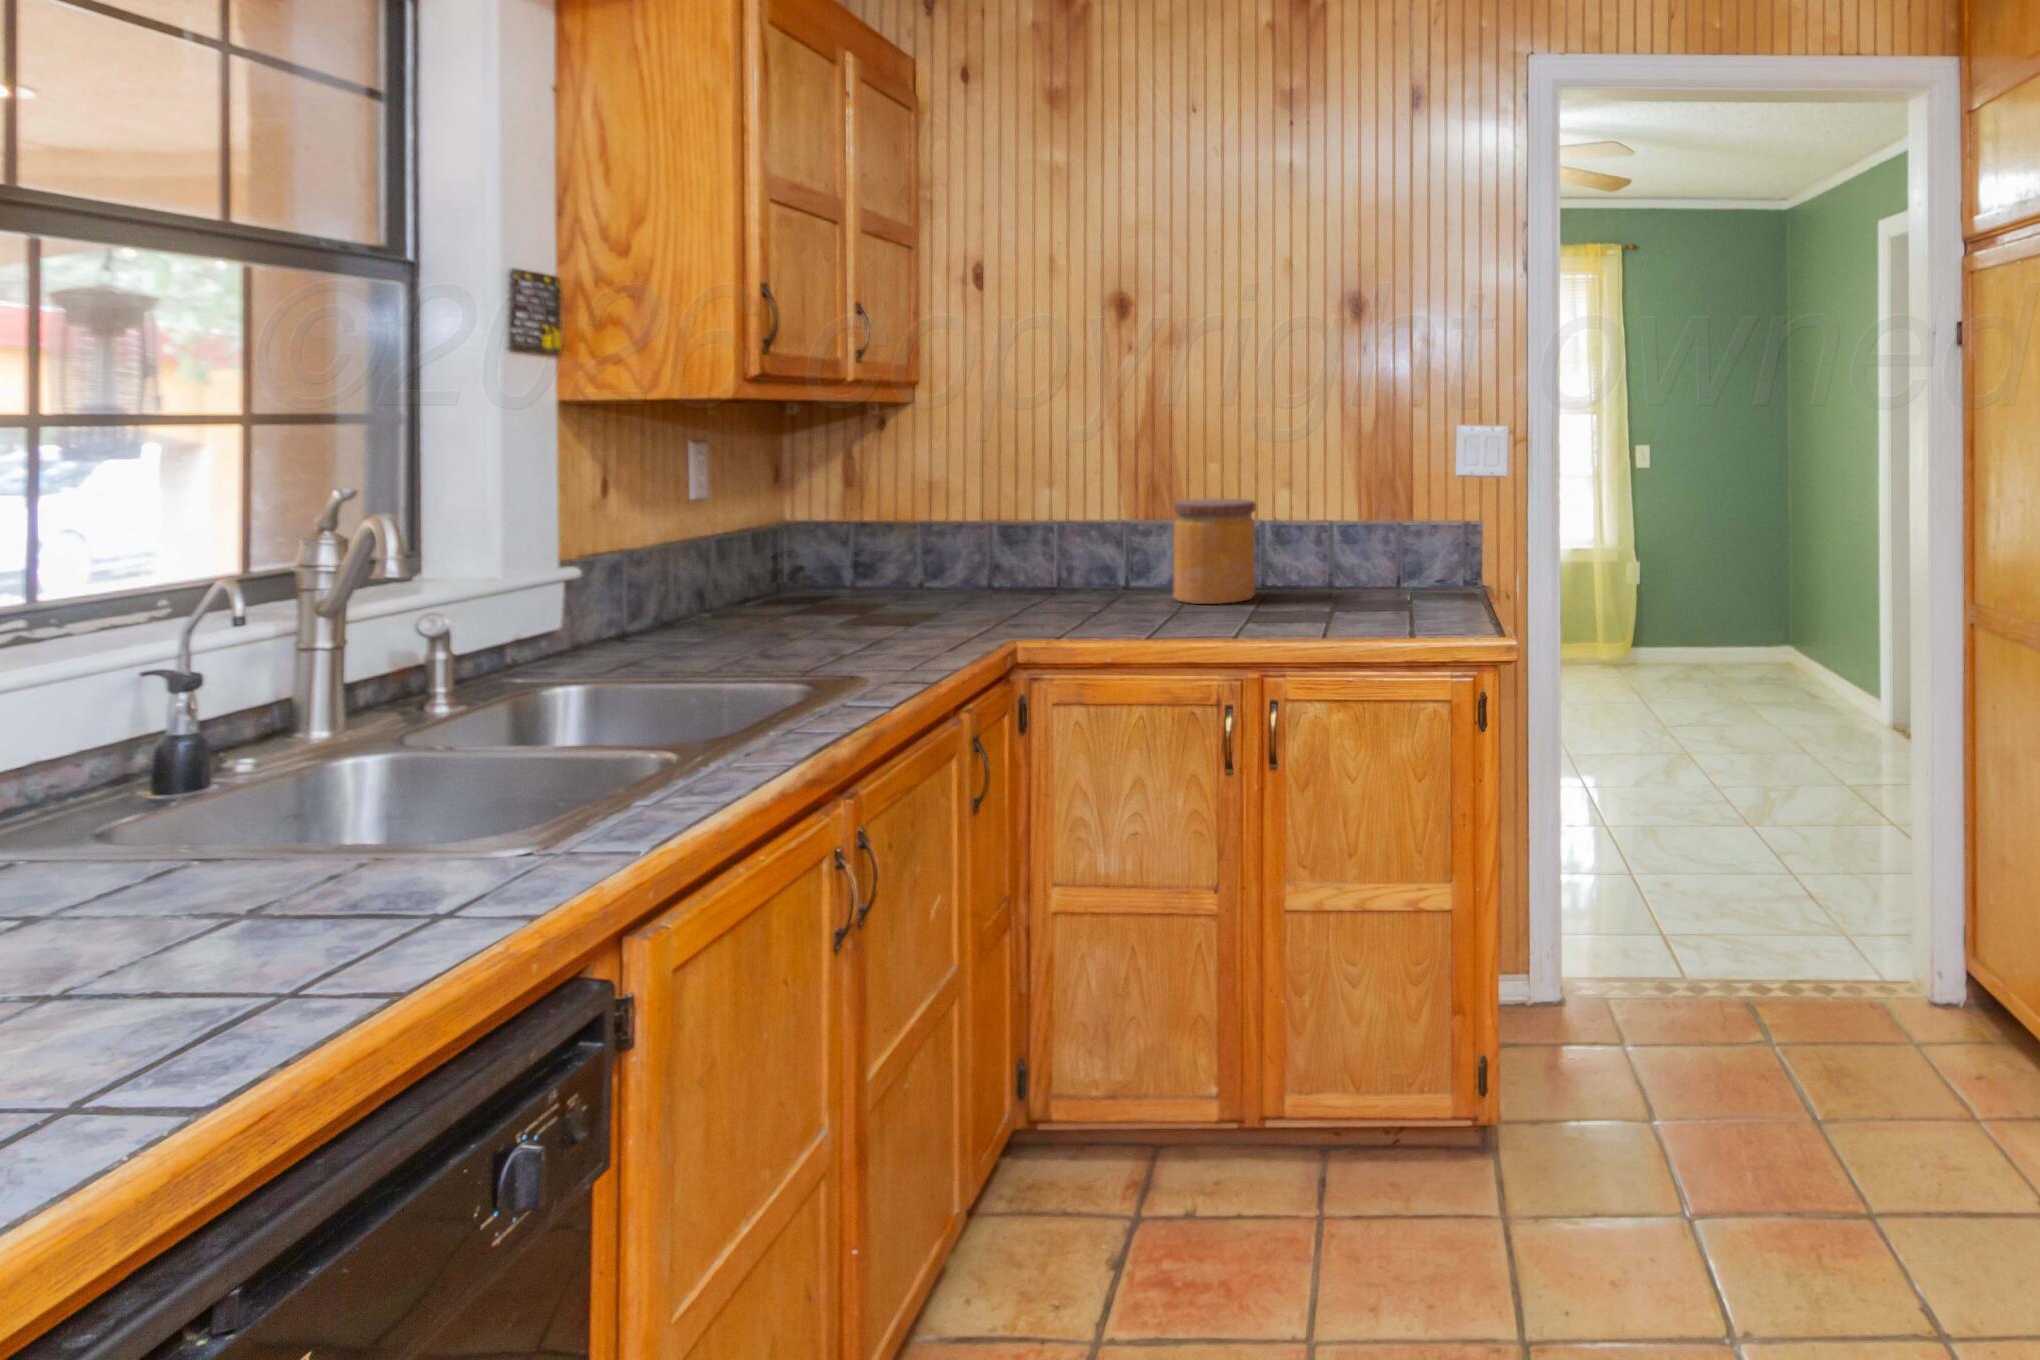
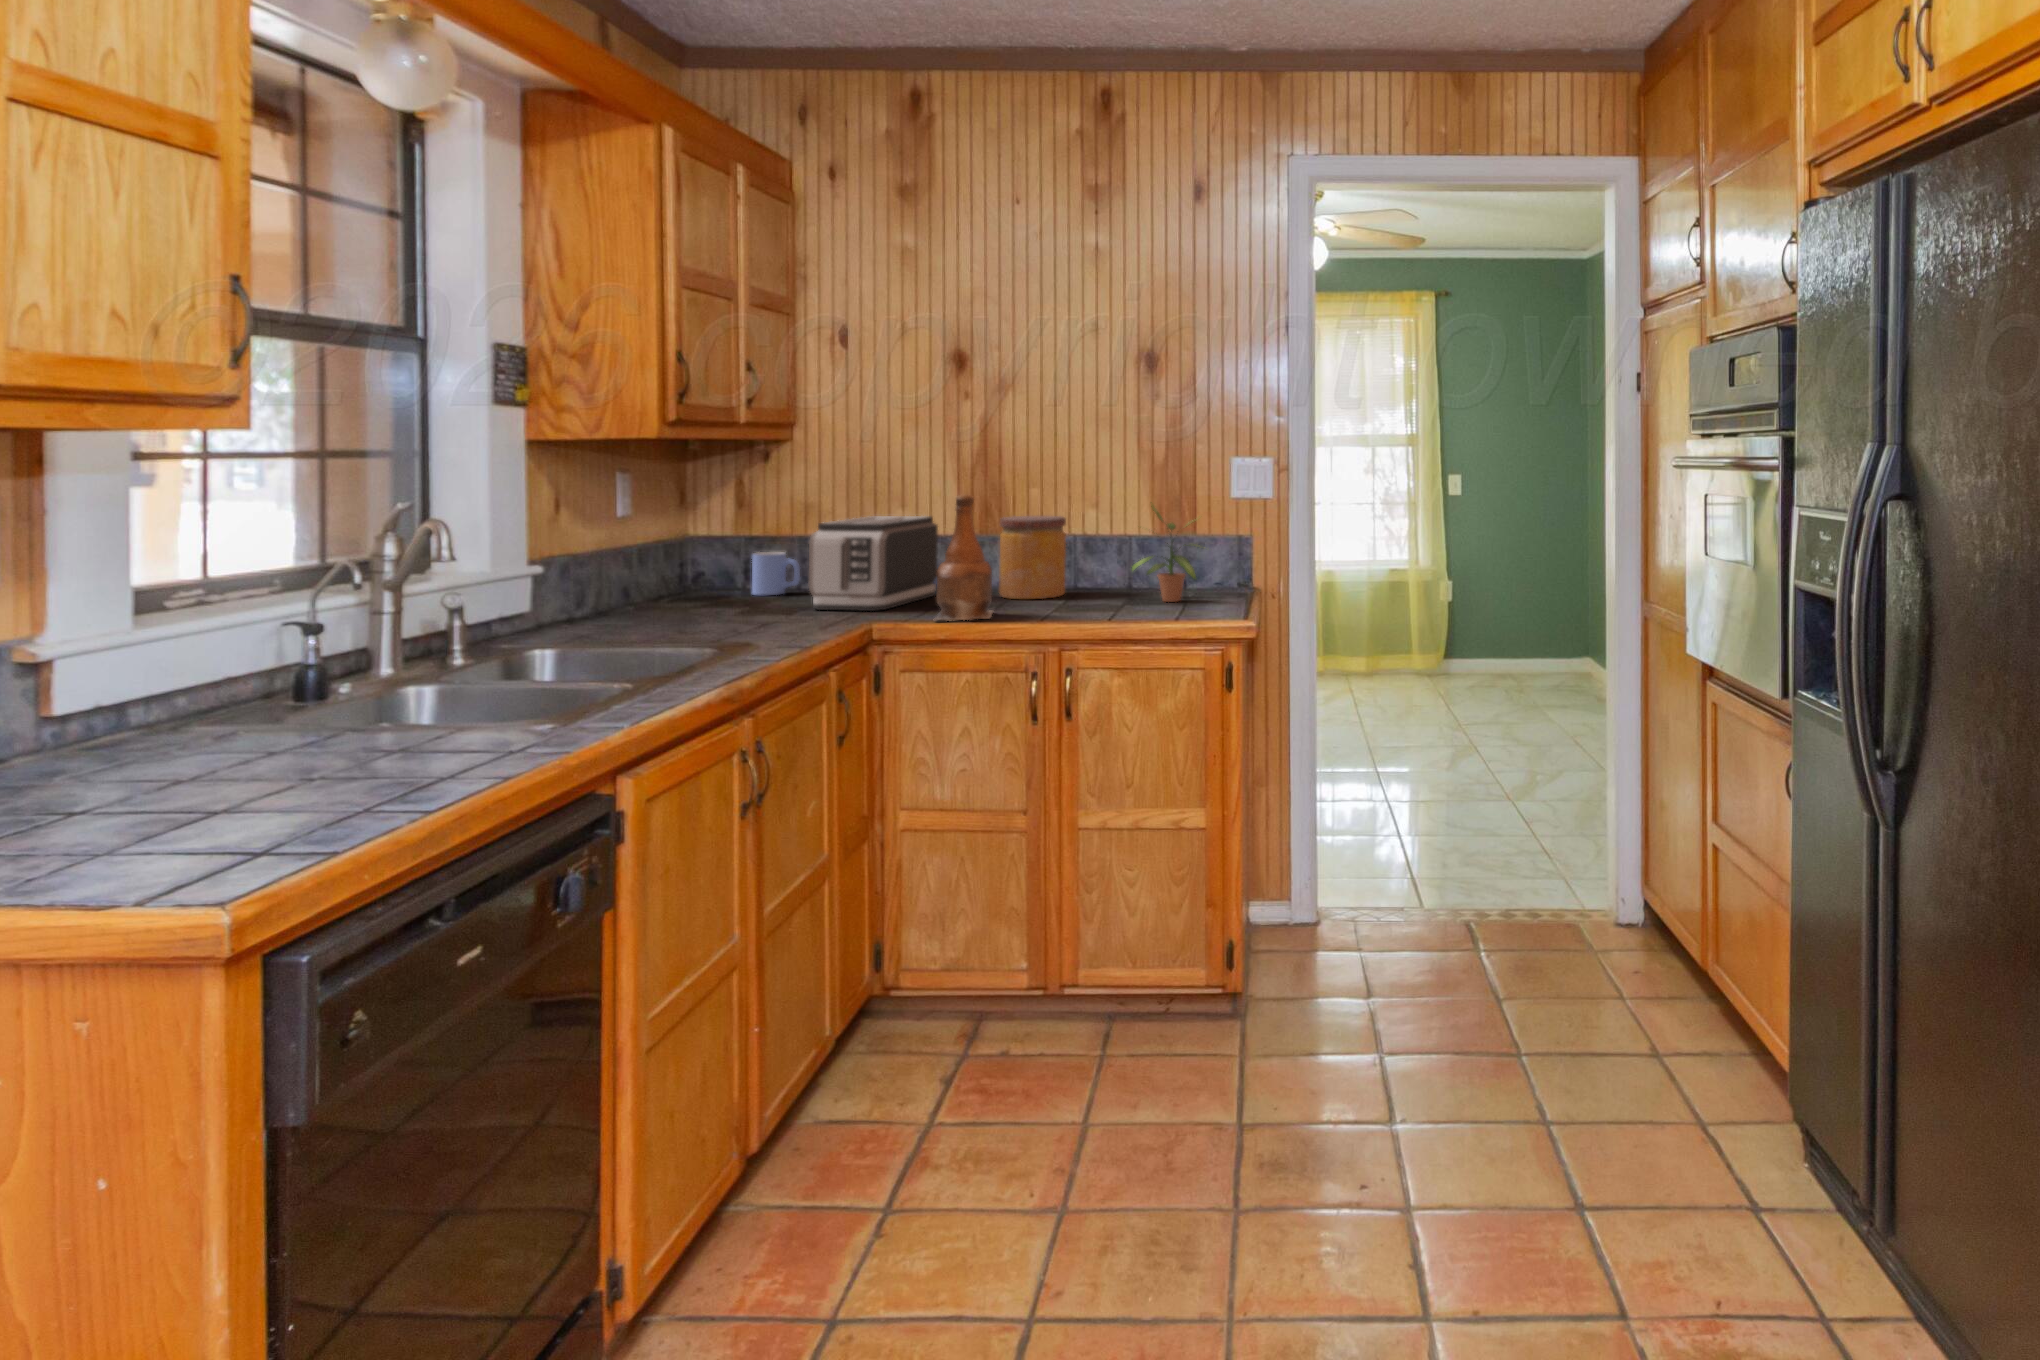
bottle: none [1096,474,1172,639] -> present [933,494,993,621]
potted plant: none [1343,482,1445,609] -> present [1132,506,1205,602]
toaster: none [935,498,1096,621] -> present [809,516,938,611]
mug: none [866,541,926,596] -> present [752,552,800,595]

